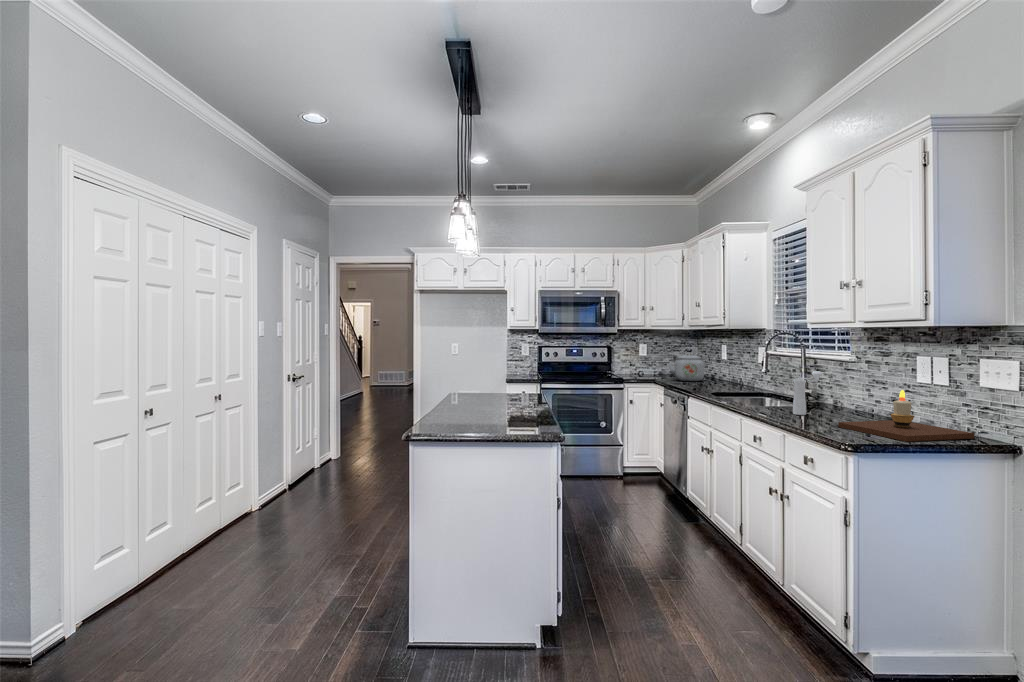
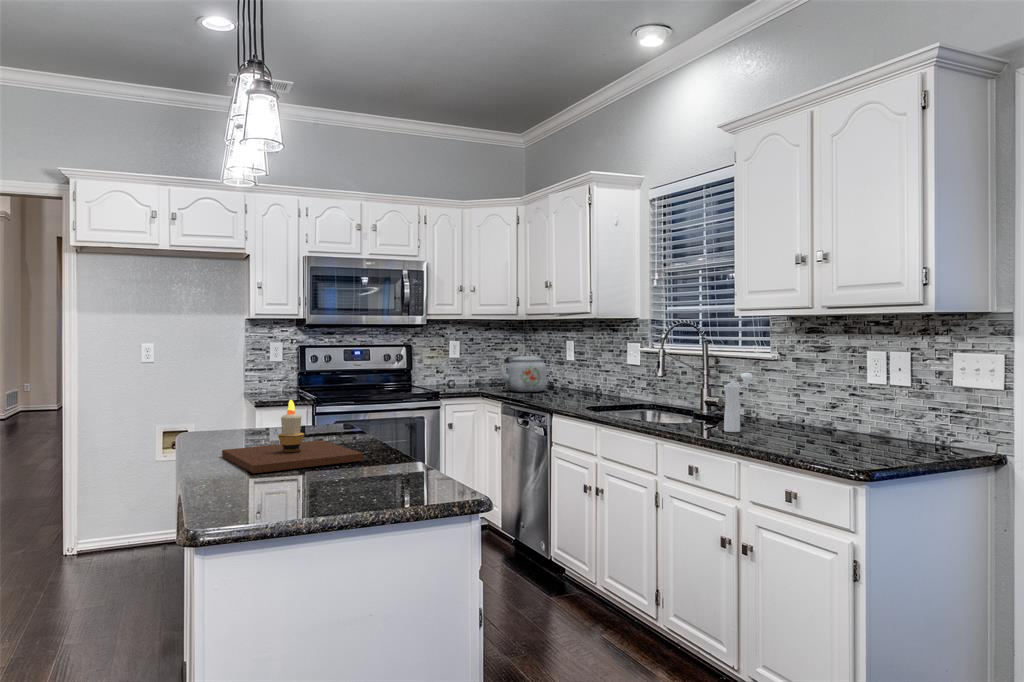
candle: present [838,390,974,441] -> present [222,400,363,473]

